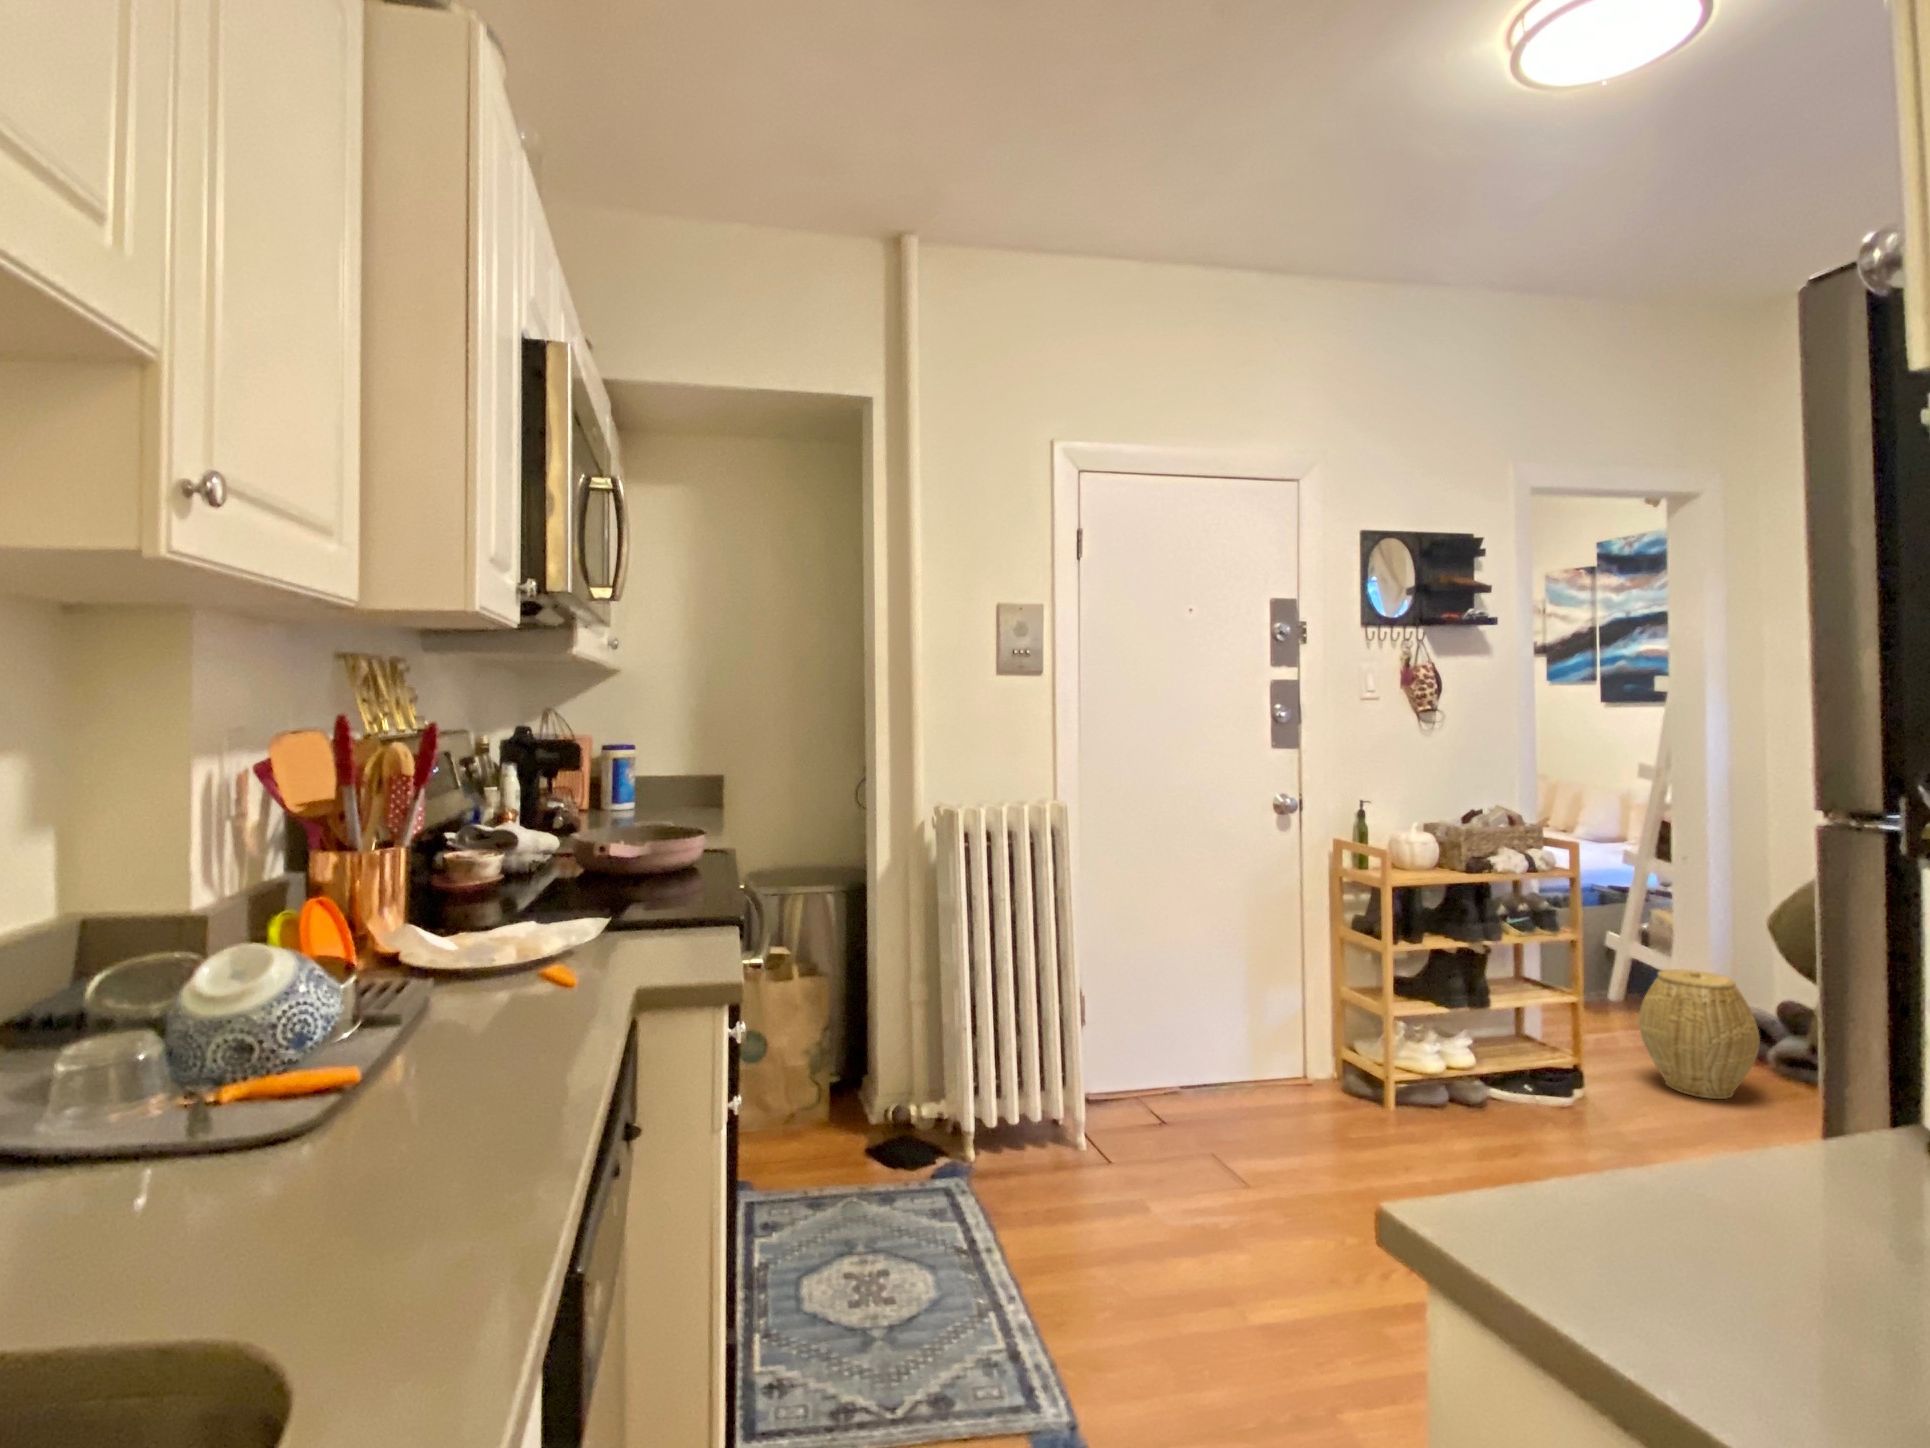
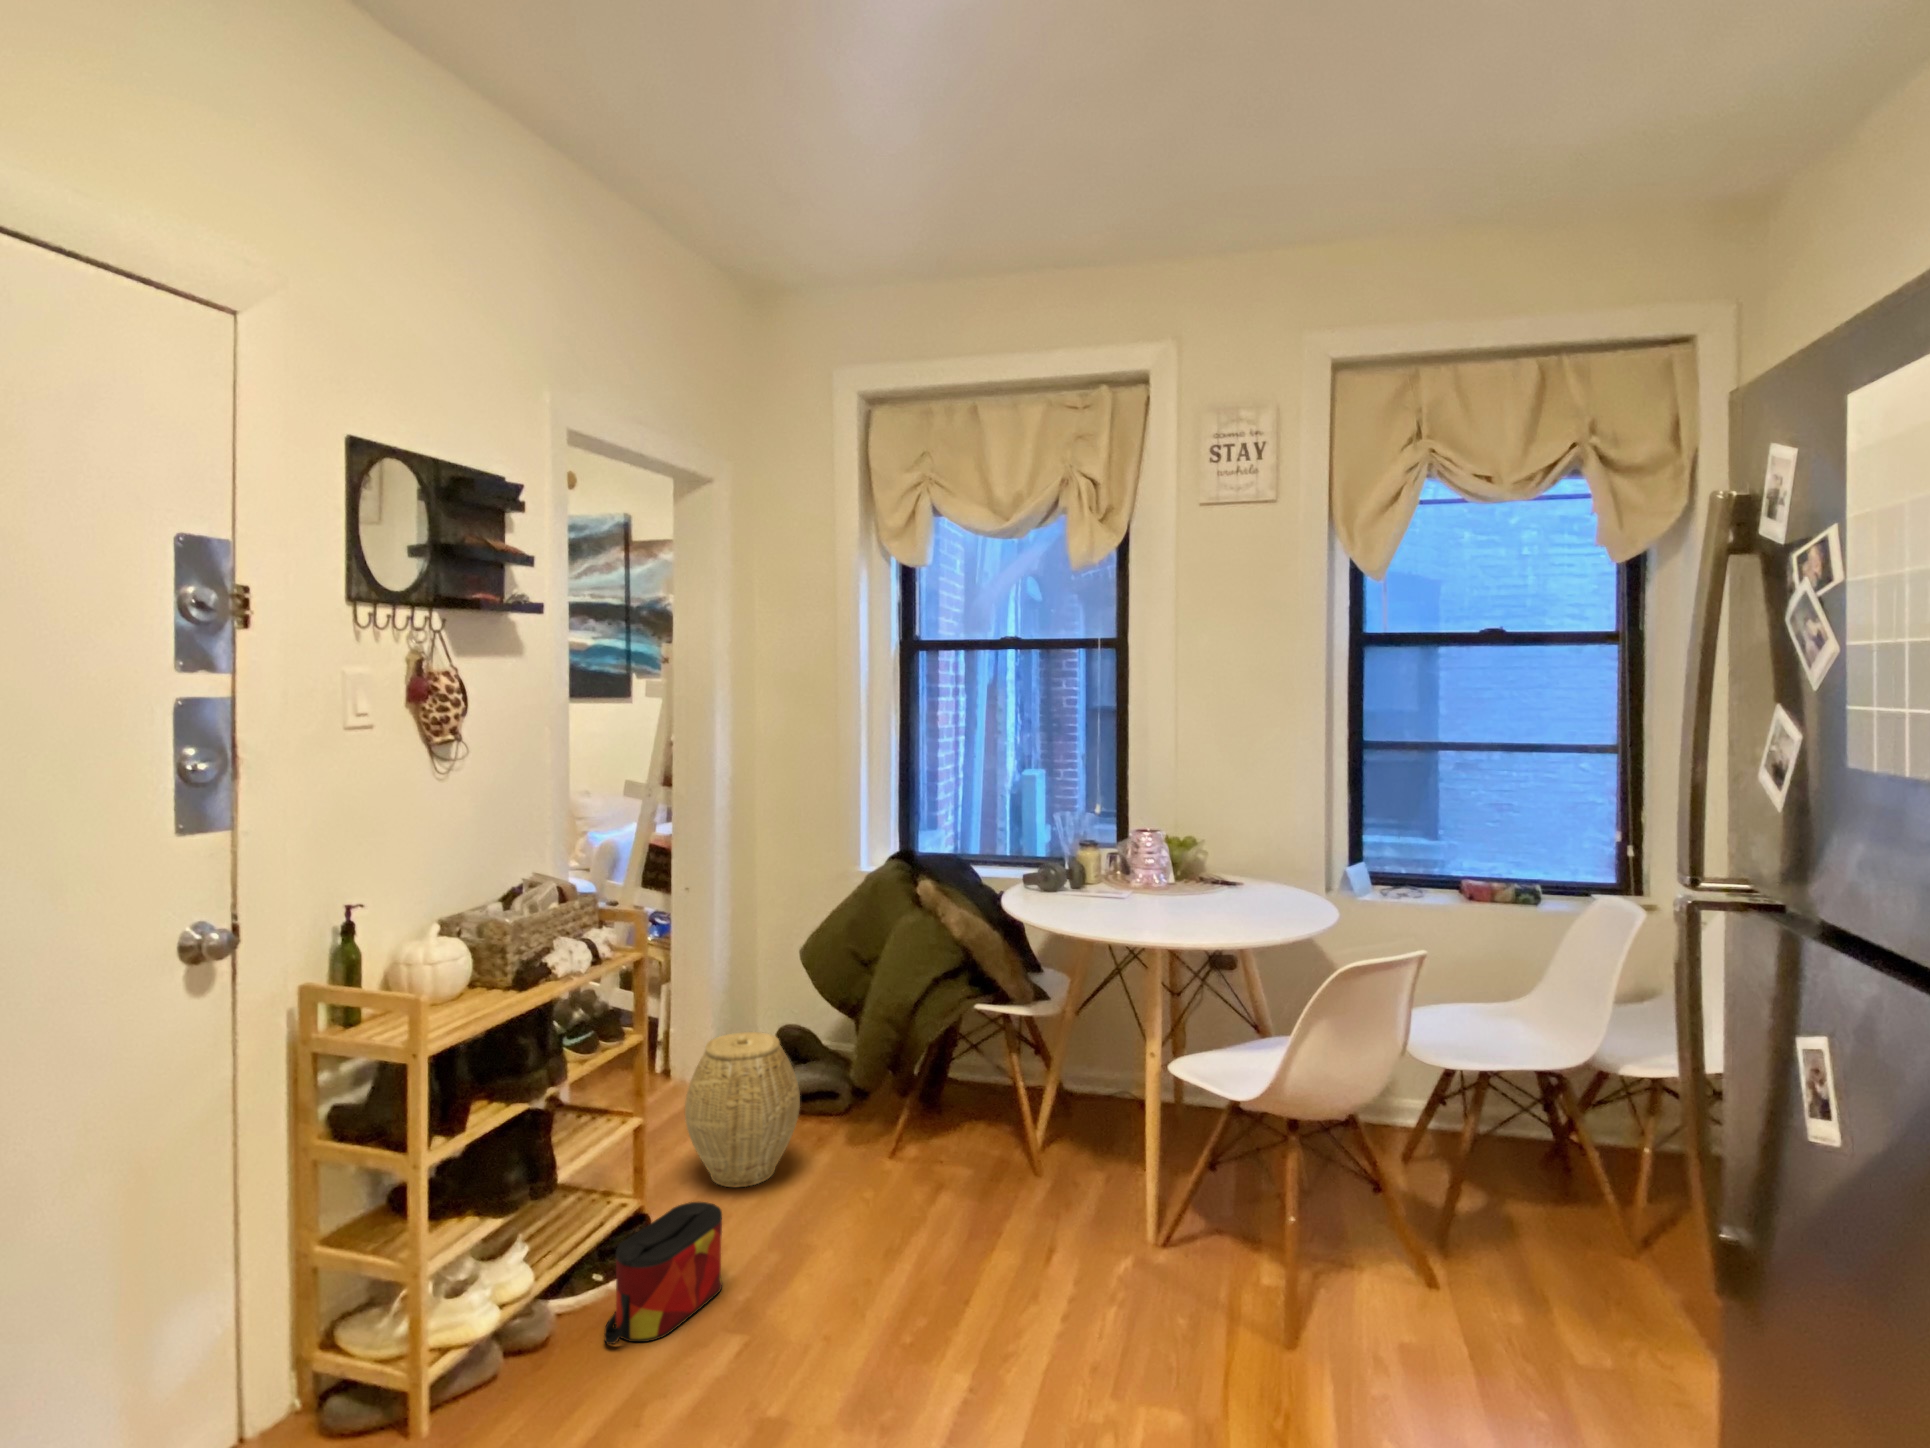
bag: none [1520,1061,1631,1136] -> present [604,1202,722,1344]

